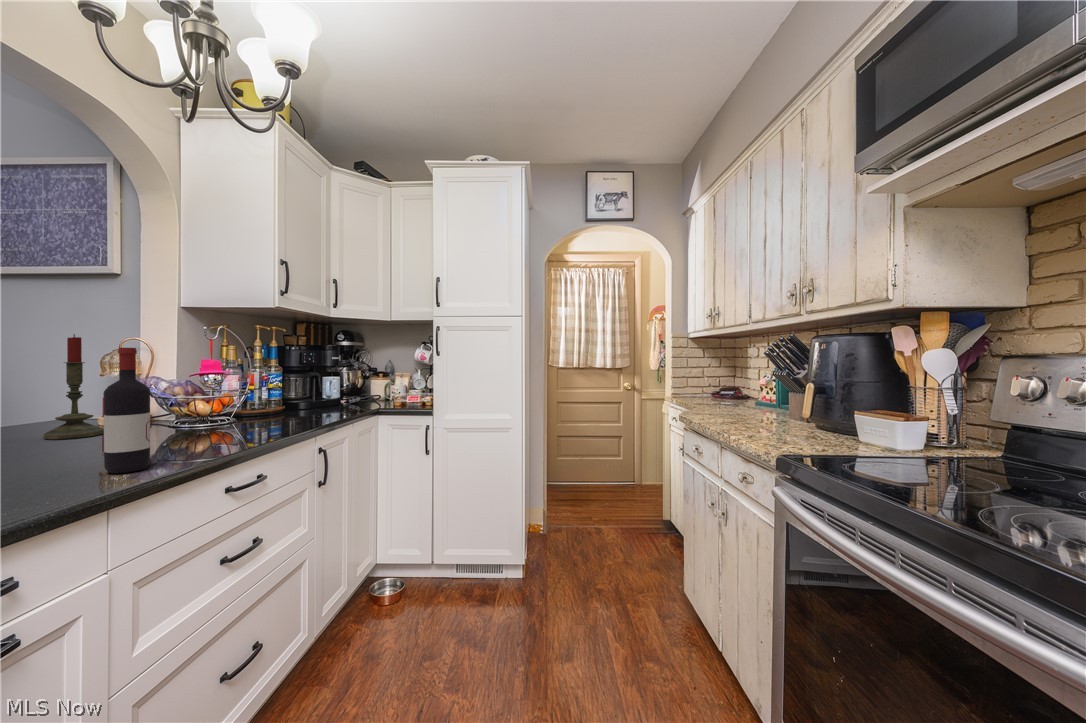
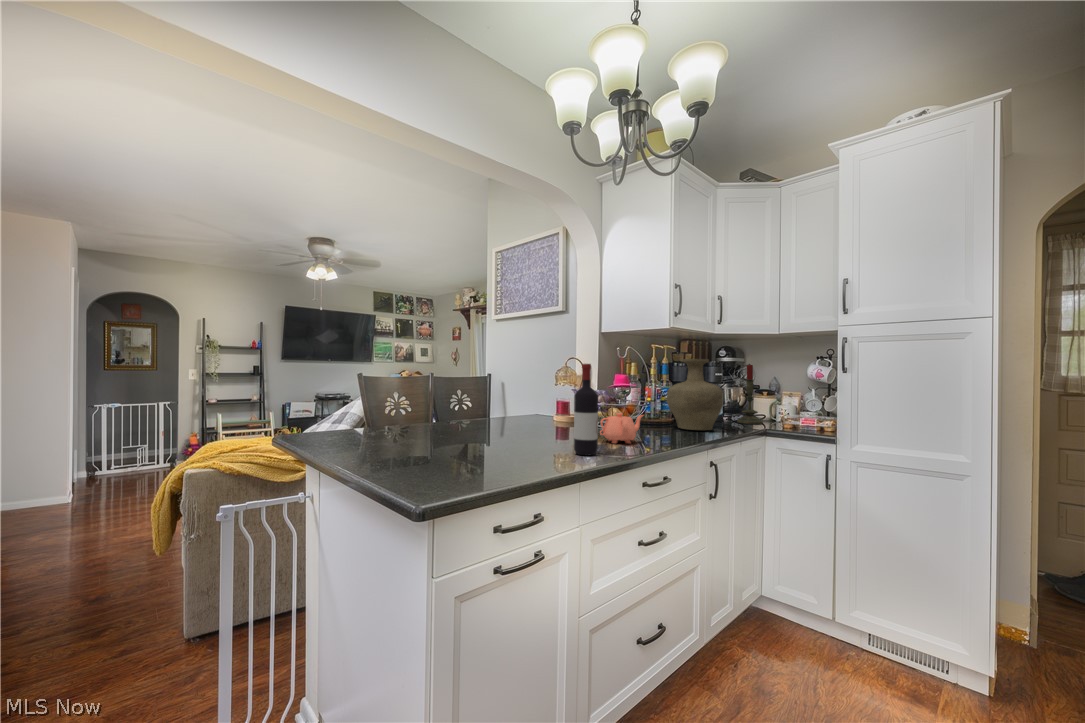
candle: present [43,334,104,440] -> present [737,364,763,424]
vase: none [273,343,337,417] -> present [667,359,723,430]
teapot: none [163,407,235,447] -> present [600,413,643,444]

